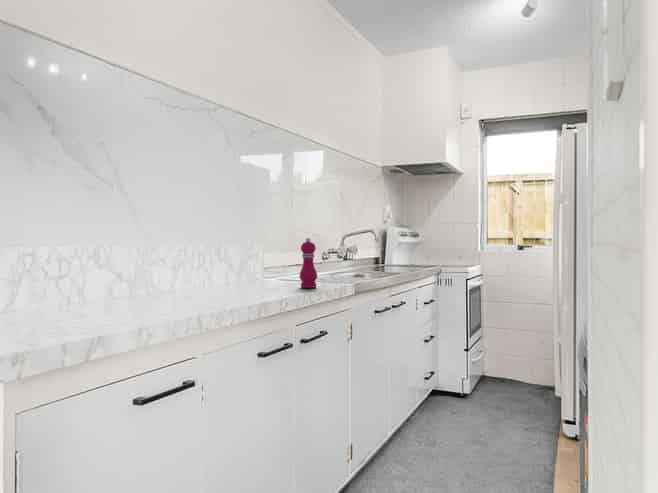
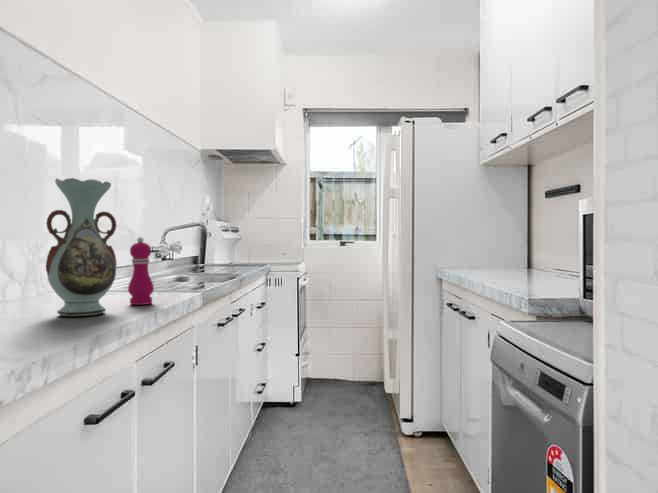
decorative vase: none [243,196,289,292] -> present [46,178,117,316]

